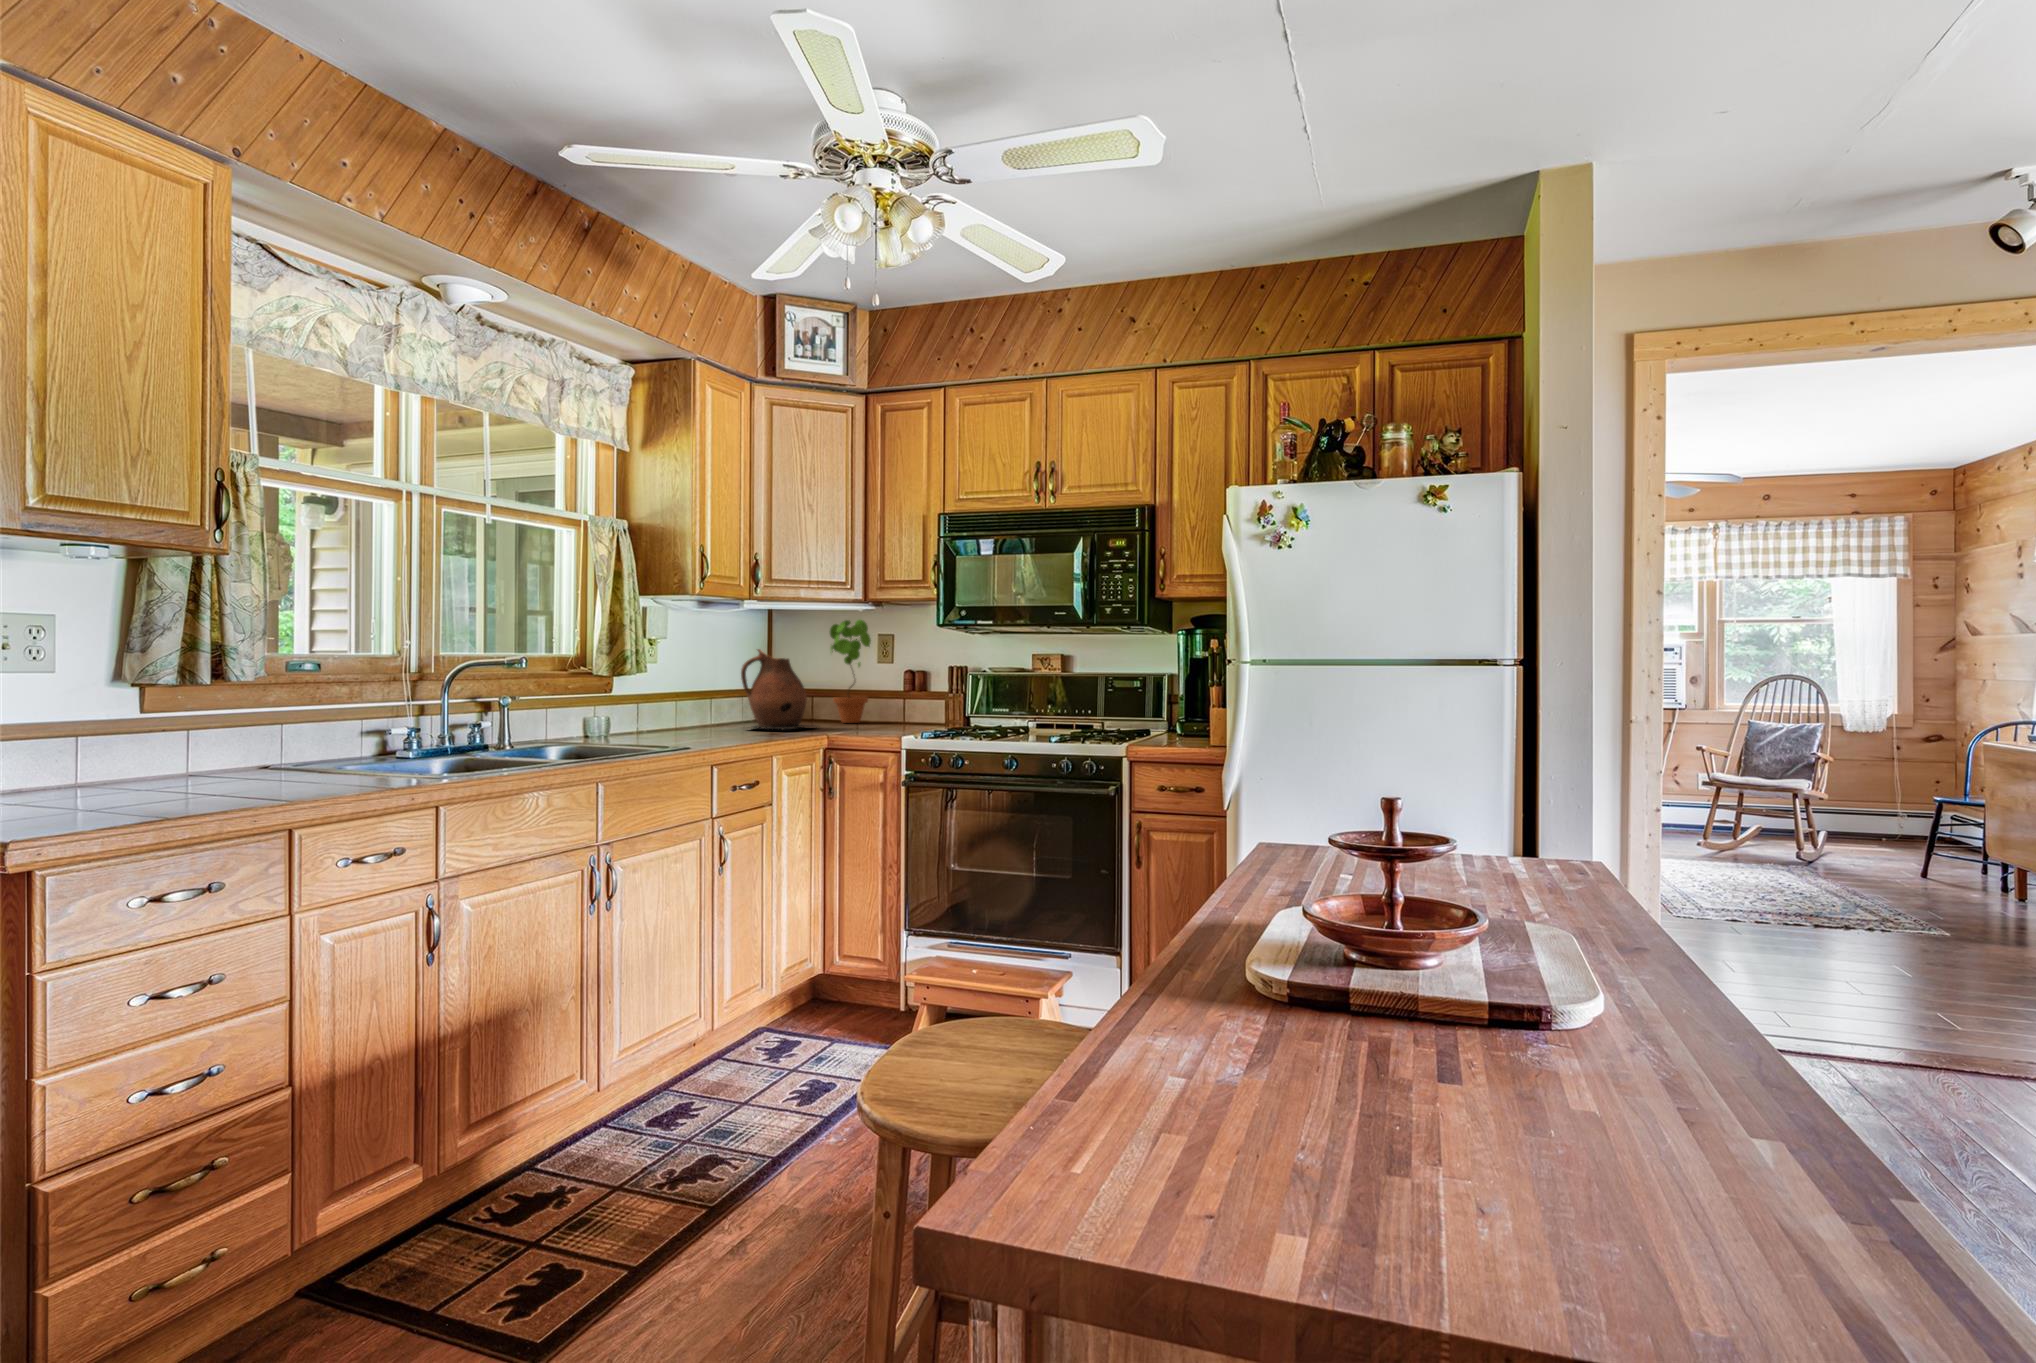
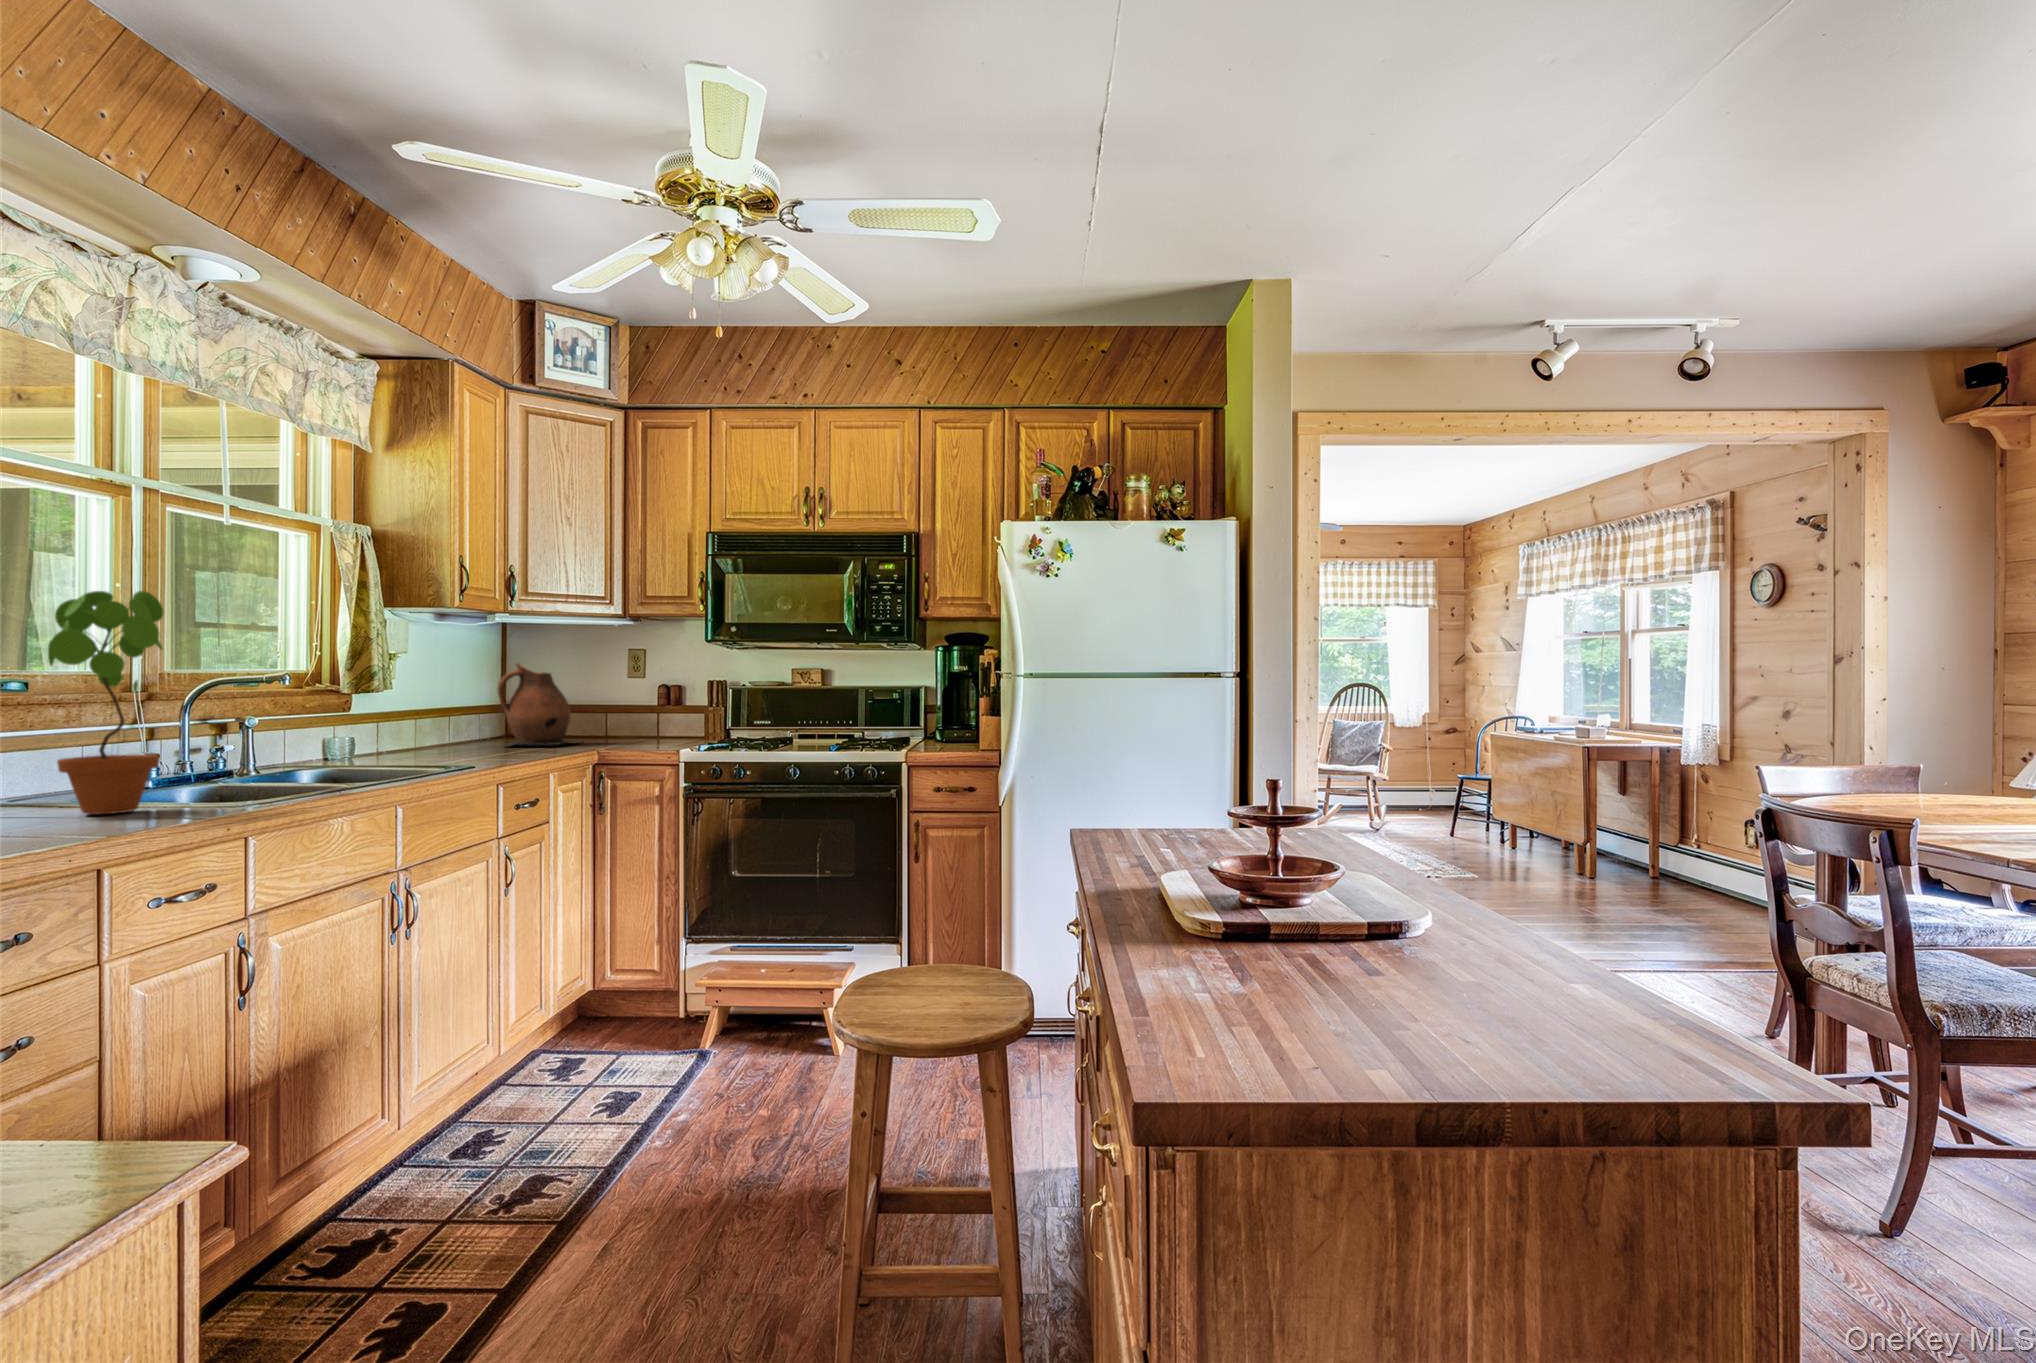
potted plant: present [830,620,871,723] -> present [48,591,163,814]

